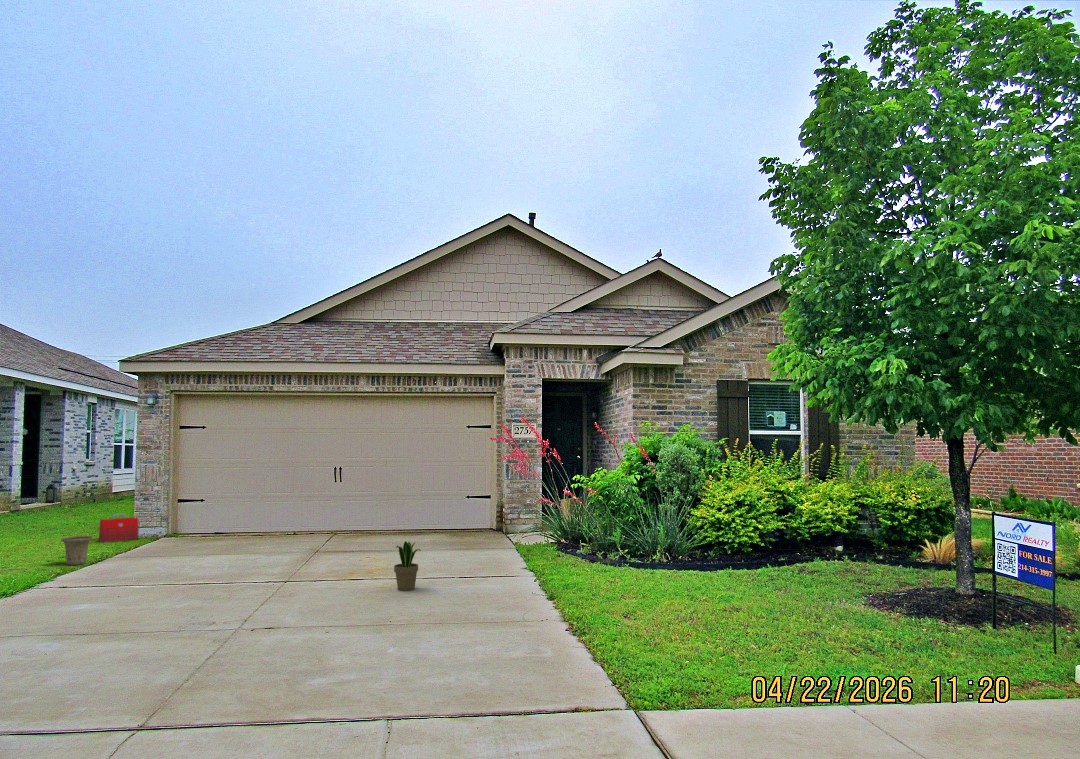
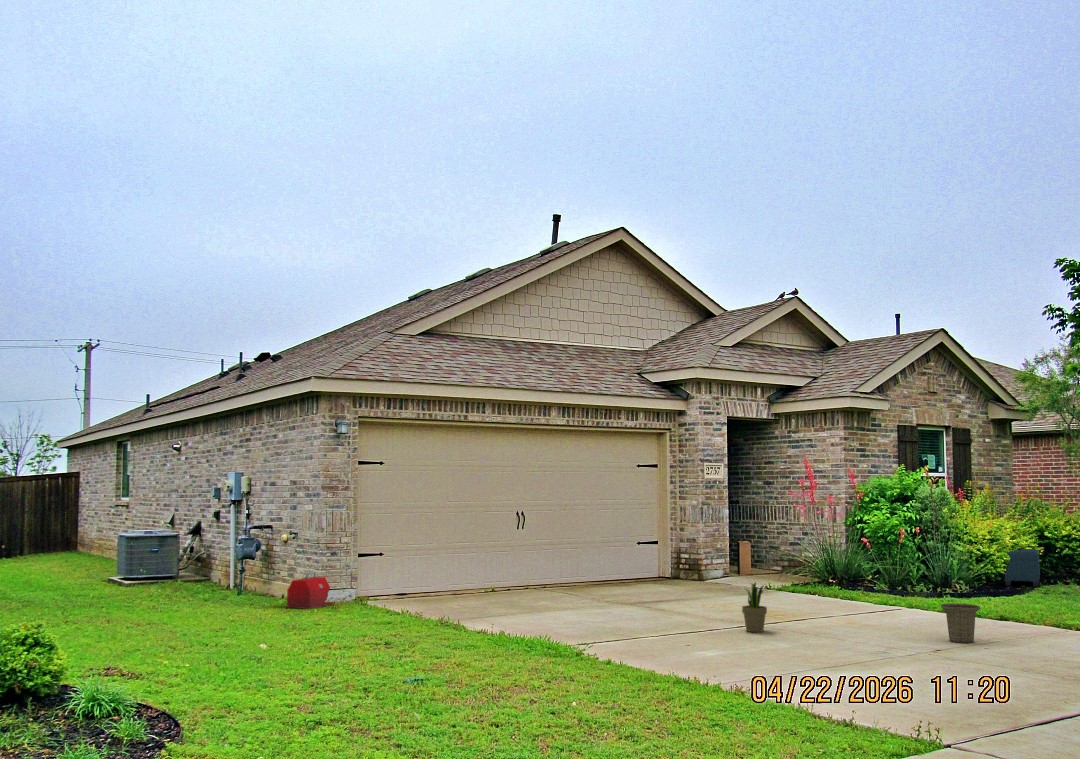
bench: none [739,518,818,568] -> present [1005,547,1040,586]
basket: present [61,536,93,565] -> present [941,603,980,643]
potted plant: present [394,541,421,590] -> present [742,583,767,632]

